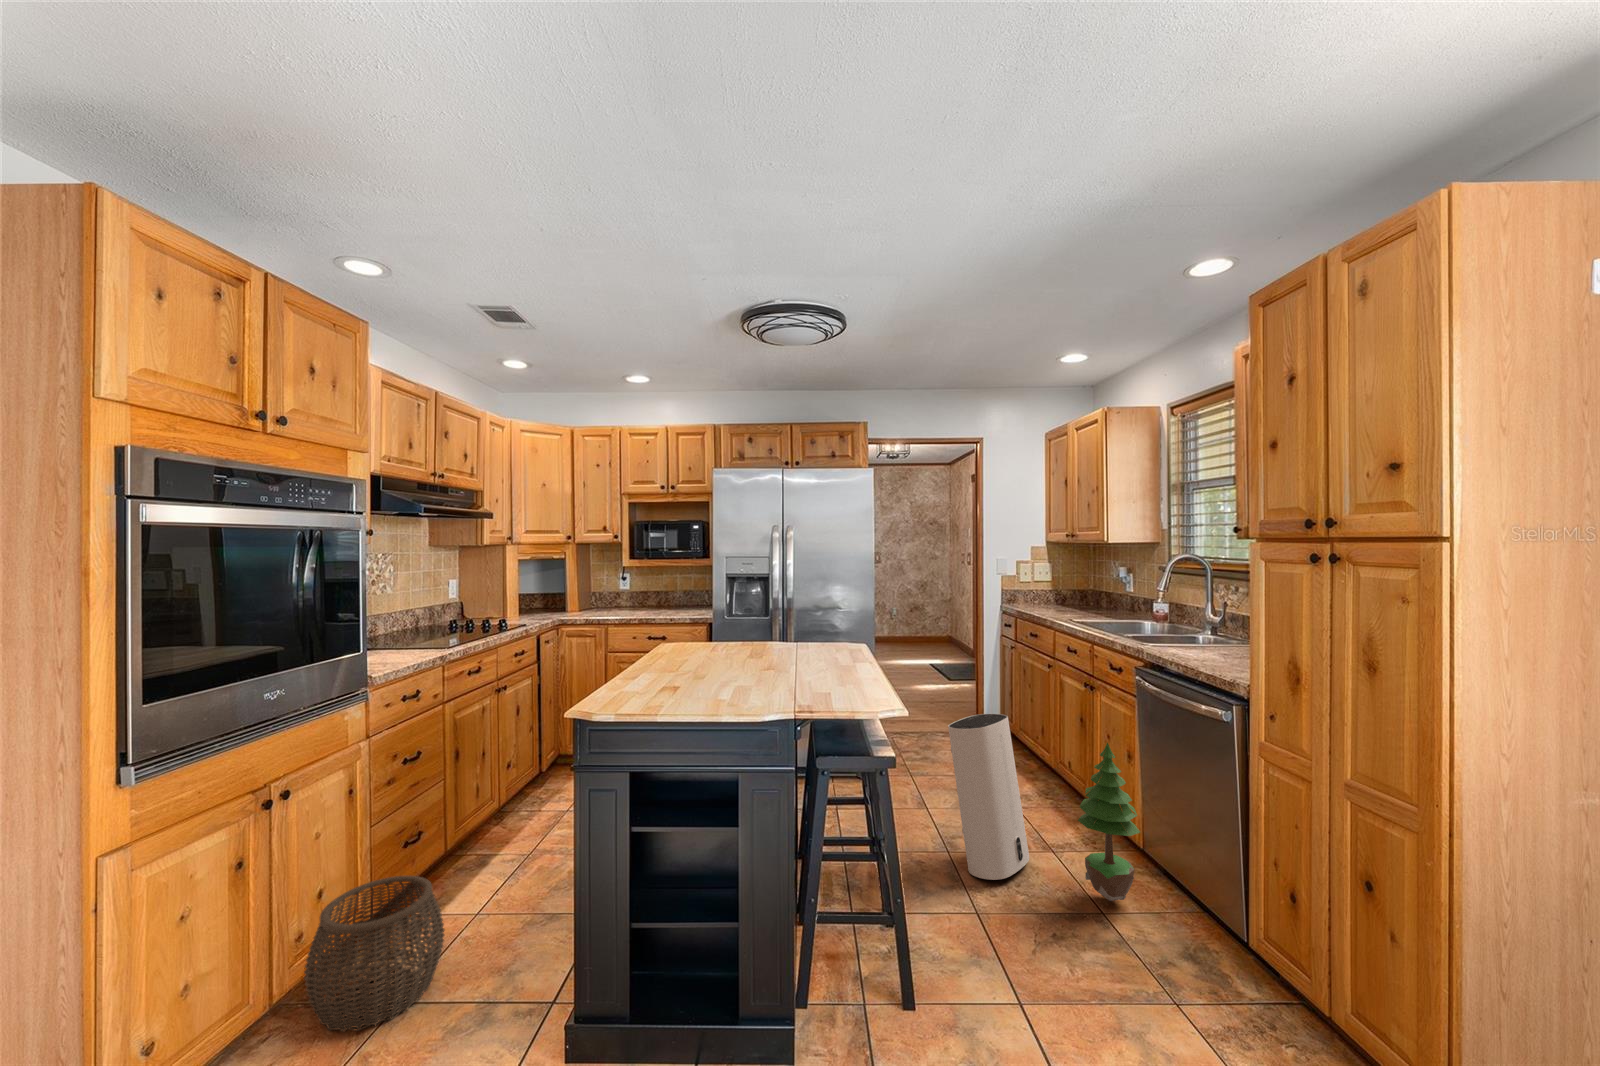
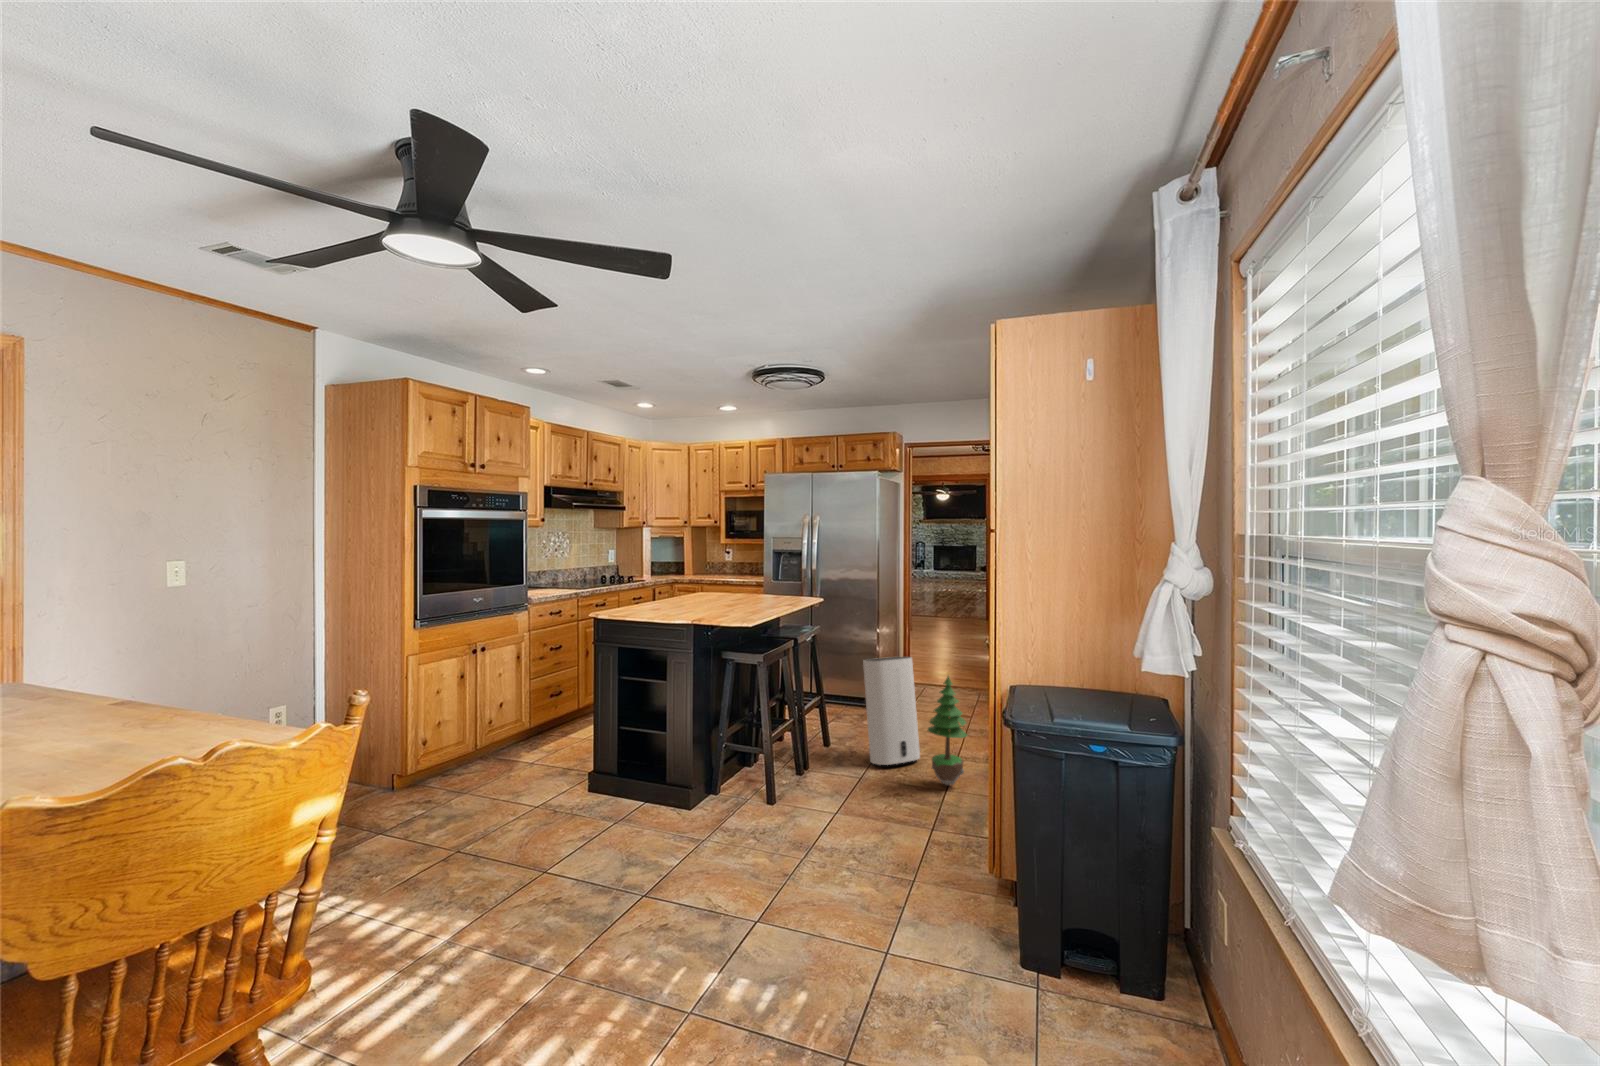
woven basket: present [304,876,445,1032] -> none [490,702,554,765]

